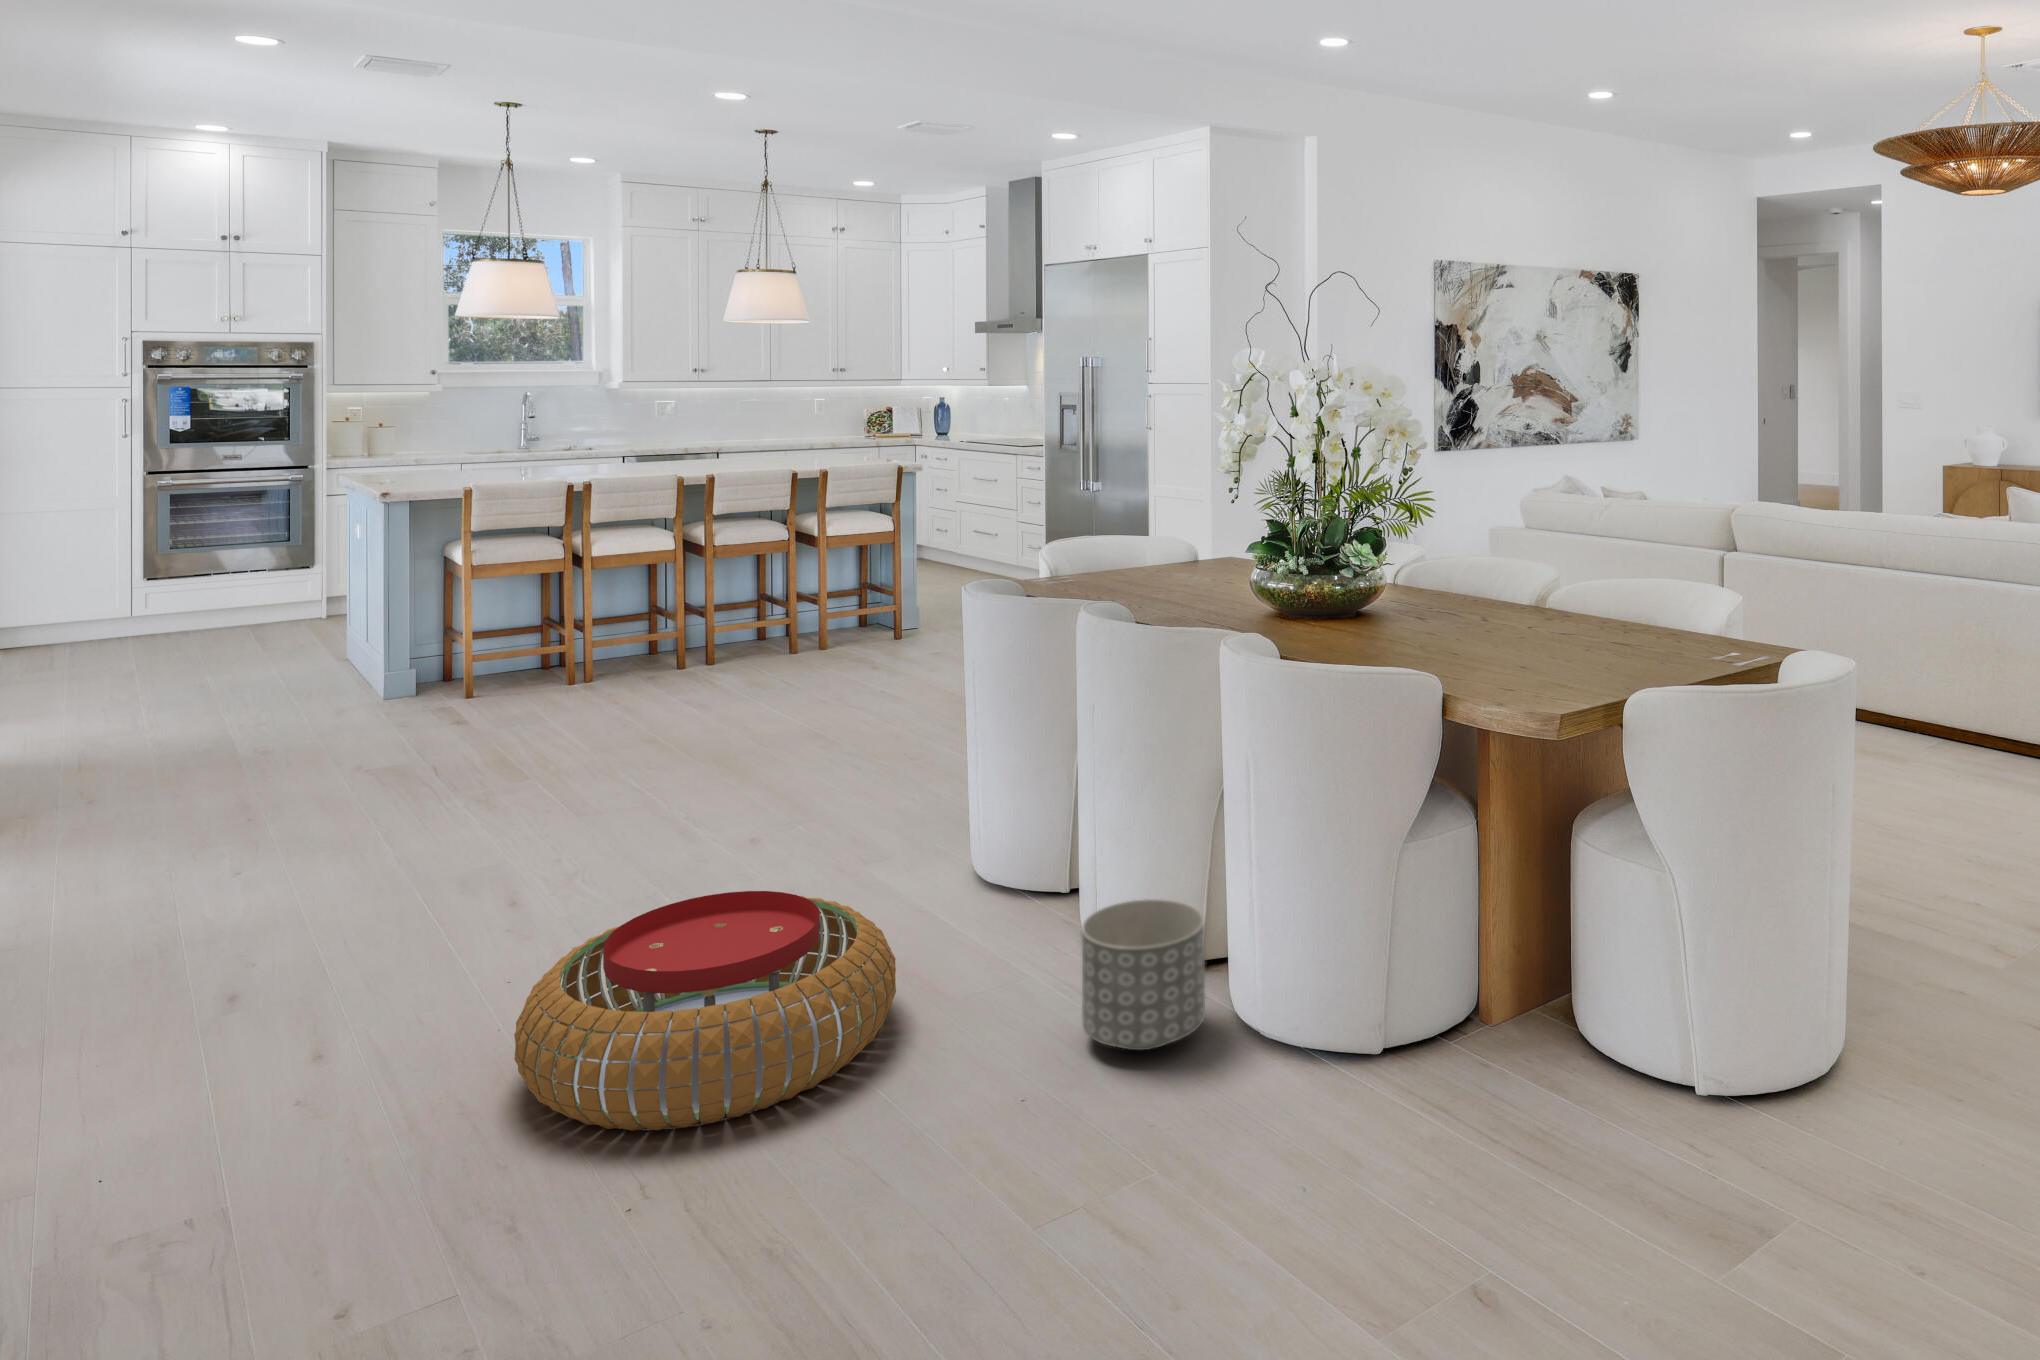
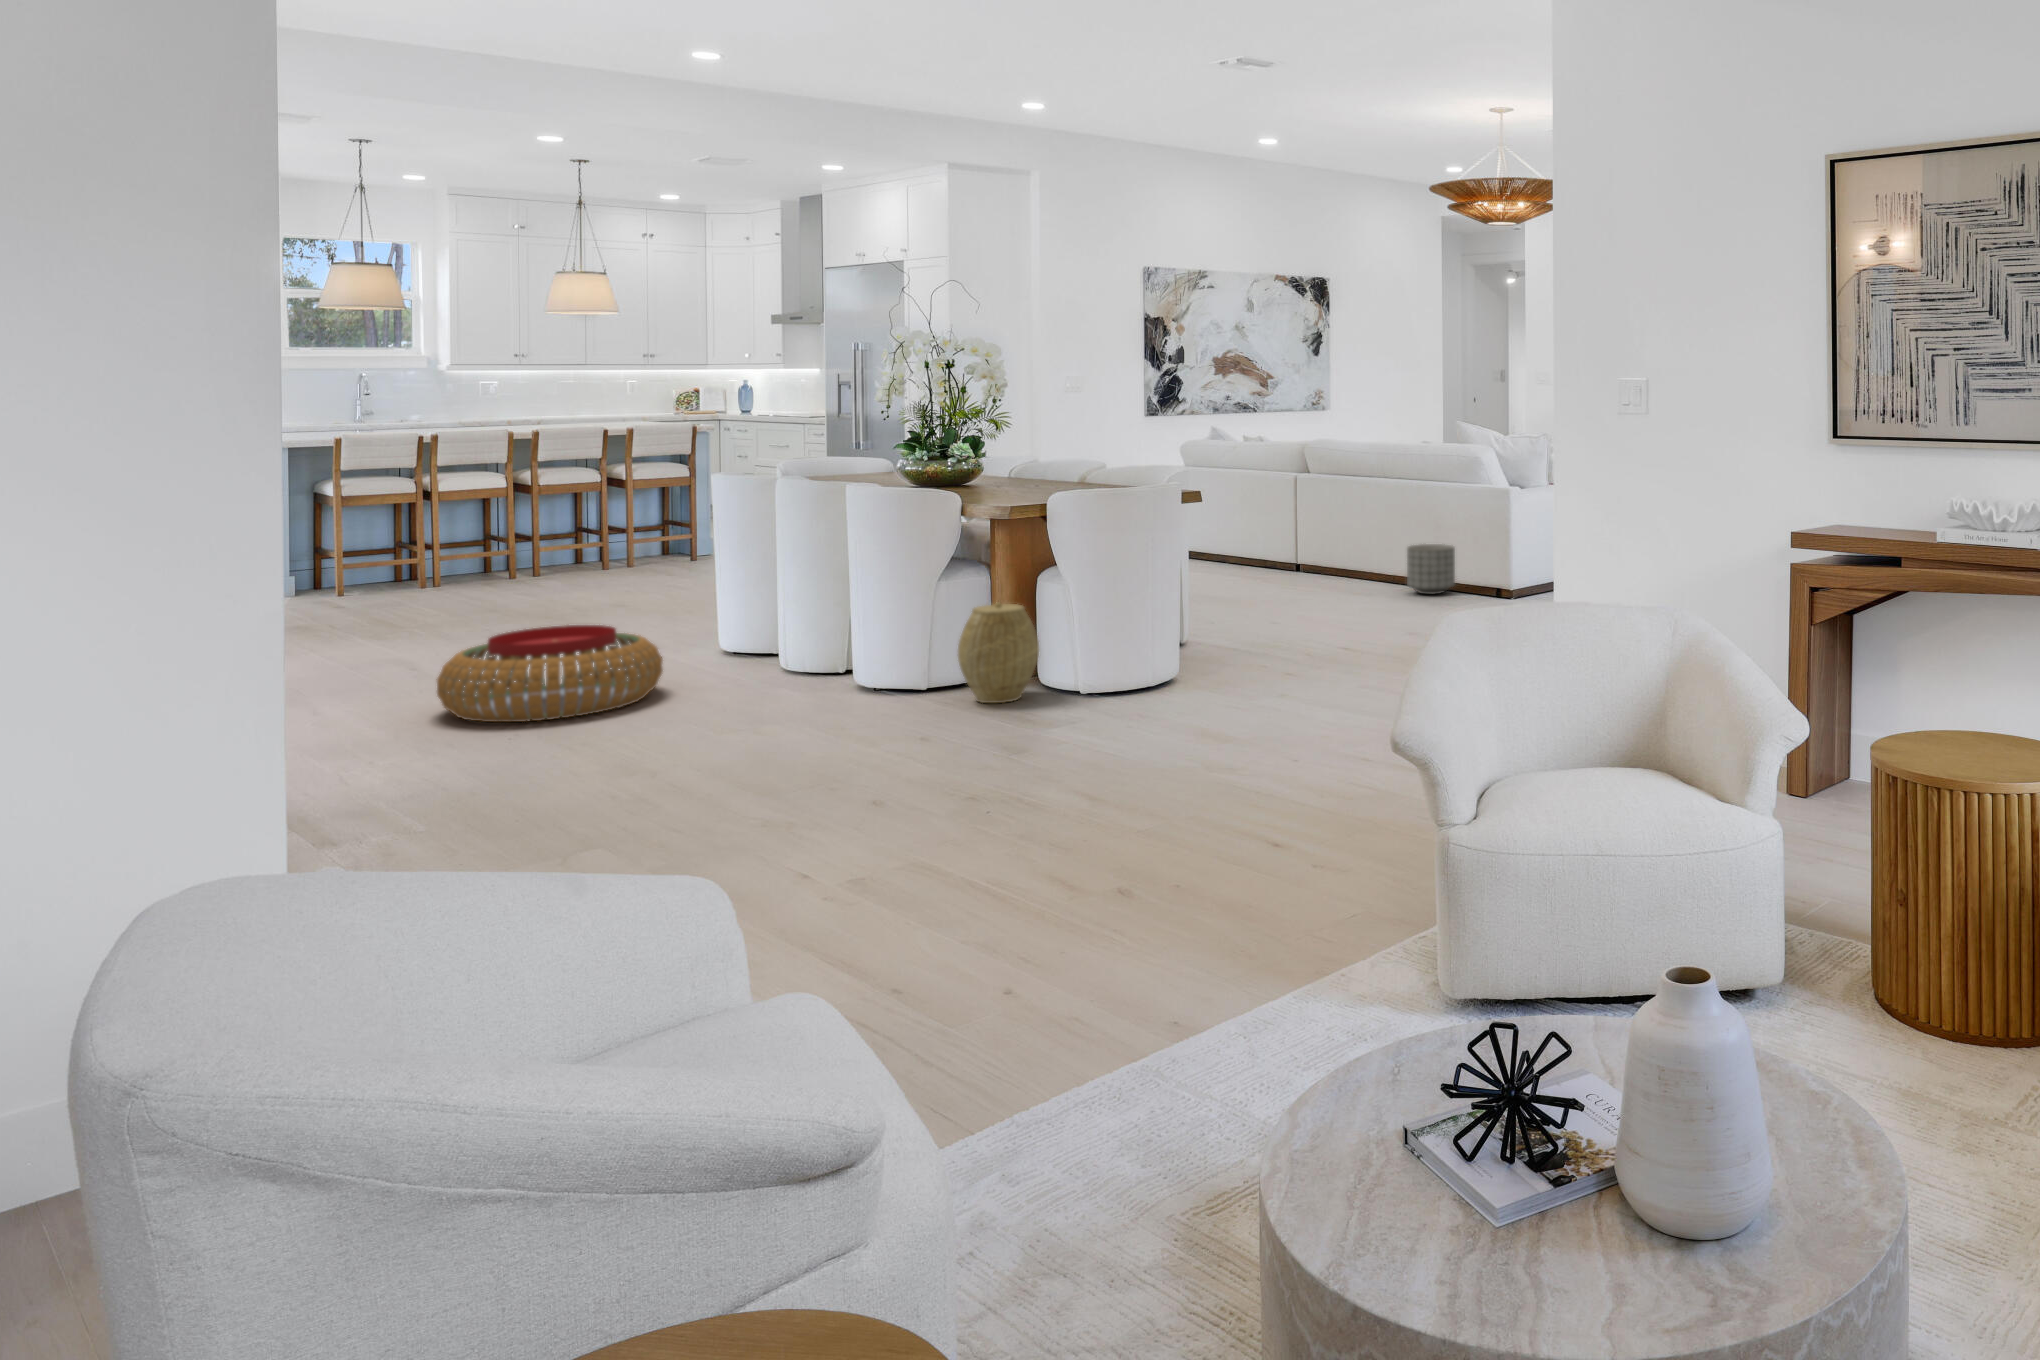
planter: present [1082,899,1205,1050] -> present [1407,544,1455,595]
woven basket: none [1434,902,1583,1116] -> present [958,603,1039,703]

